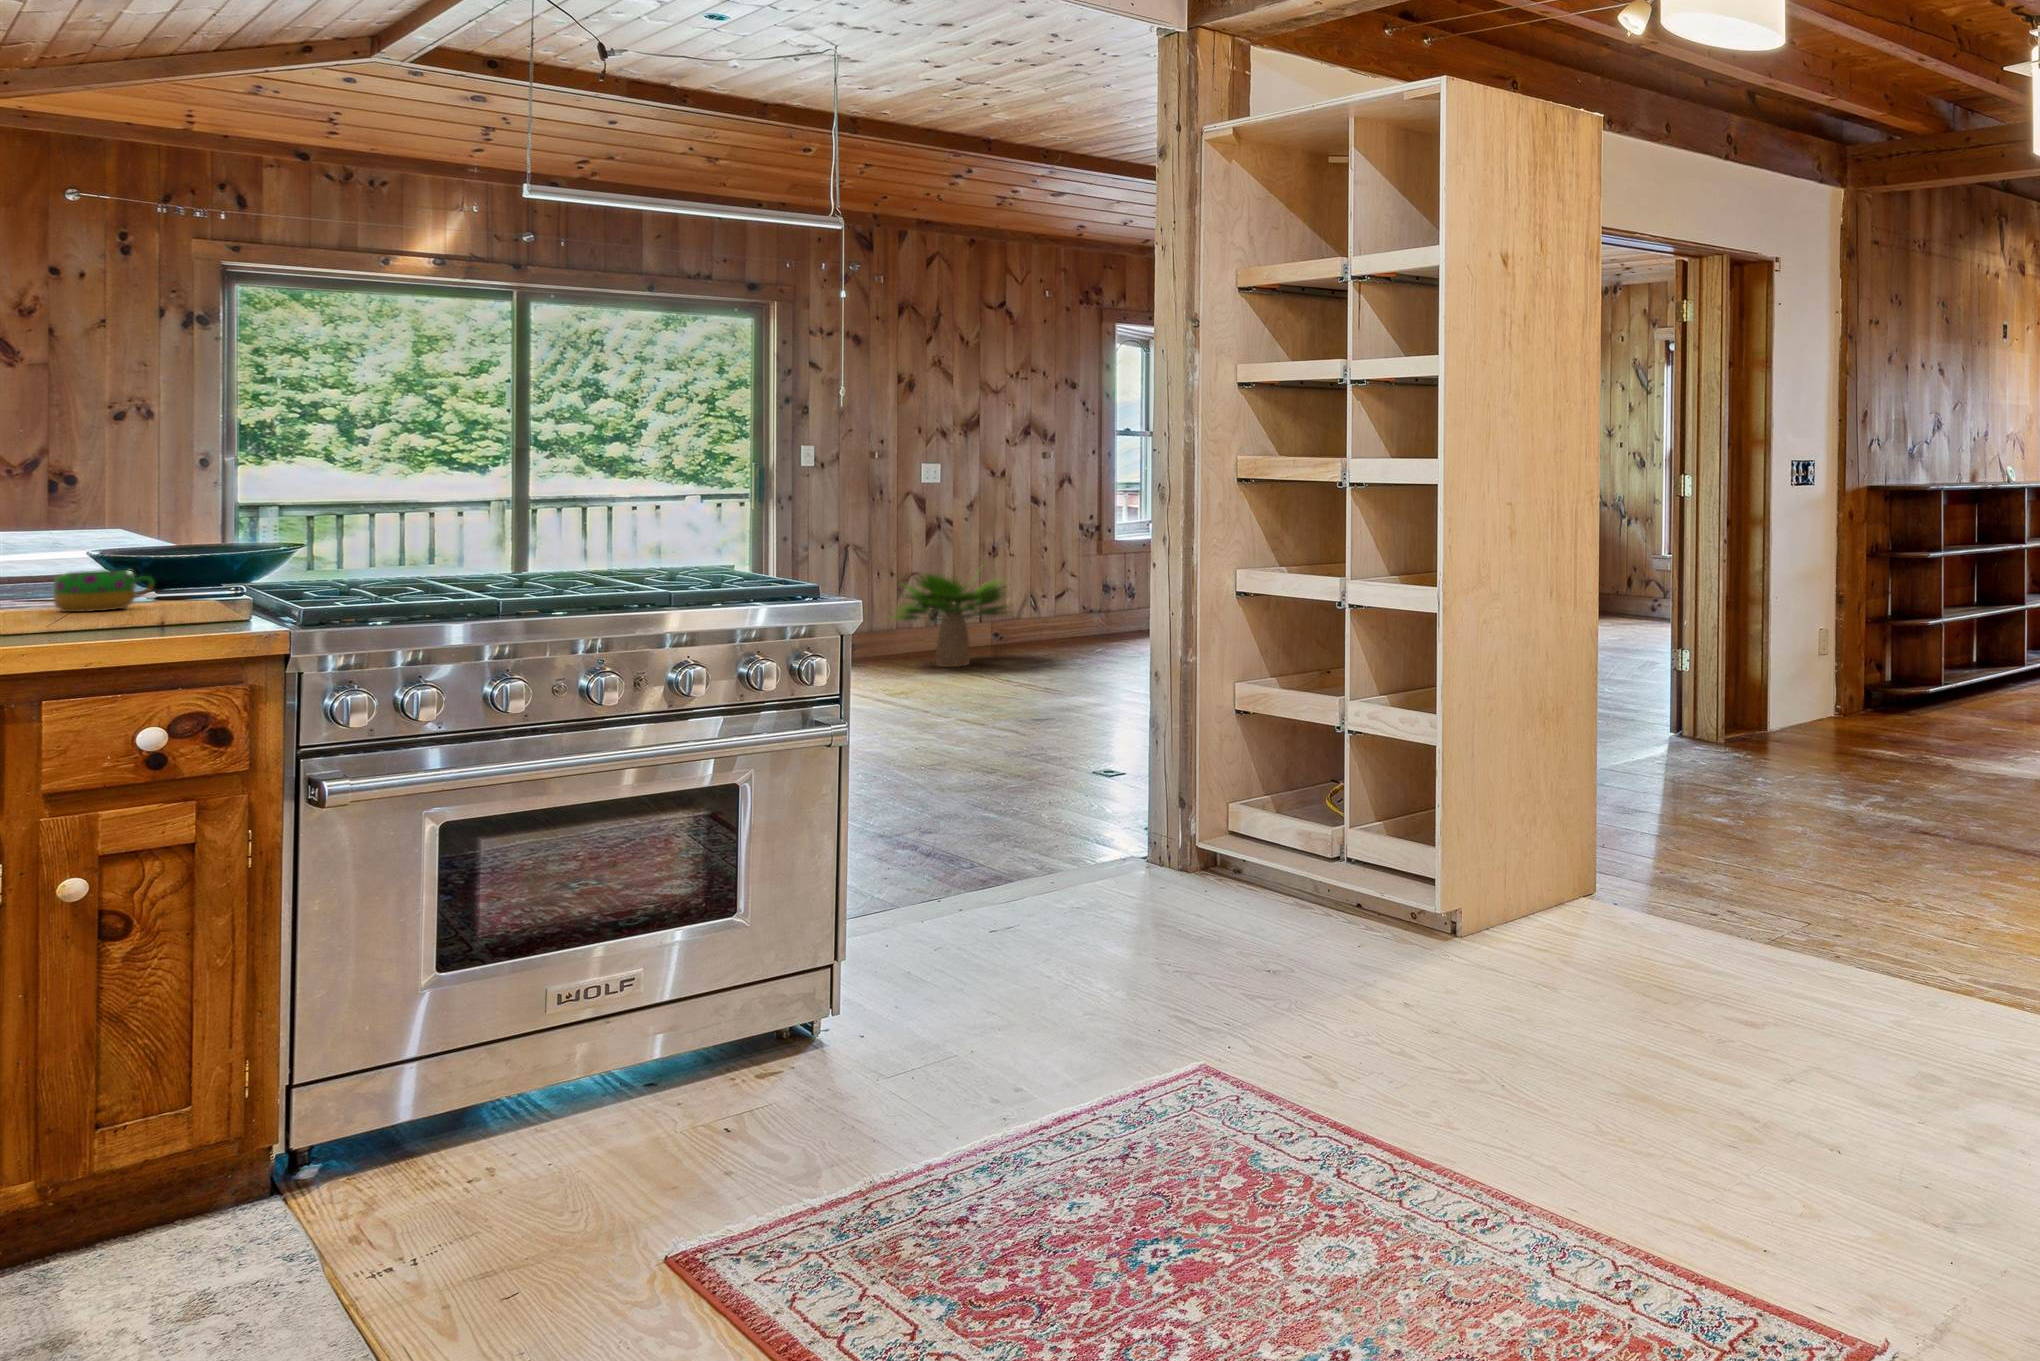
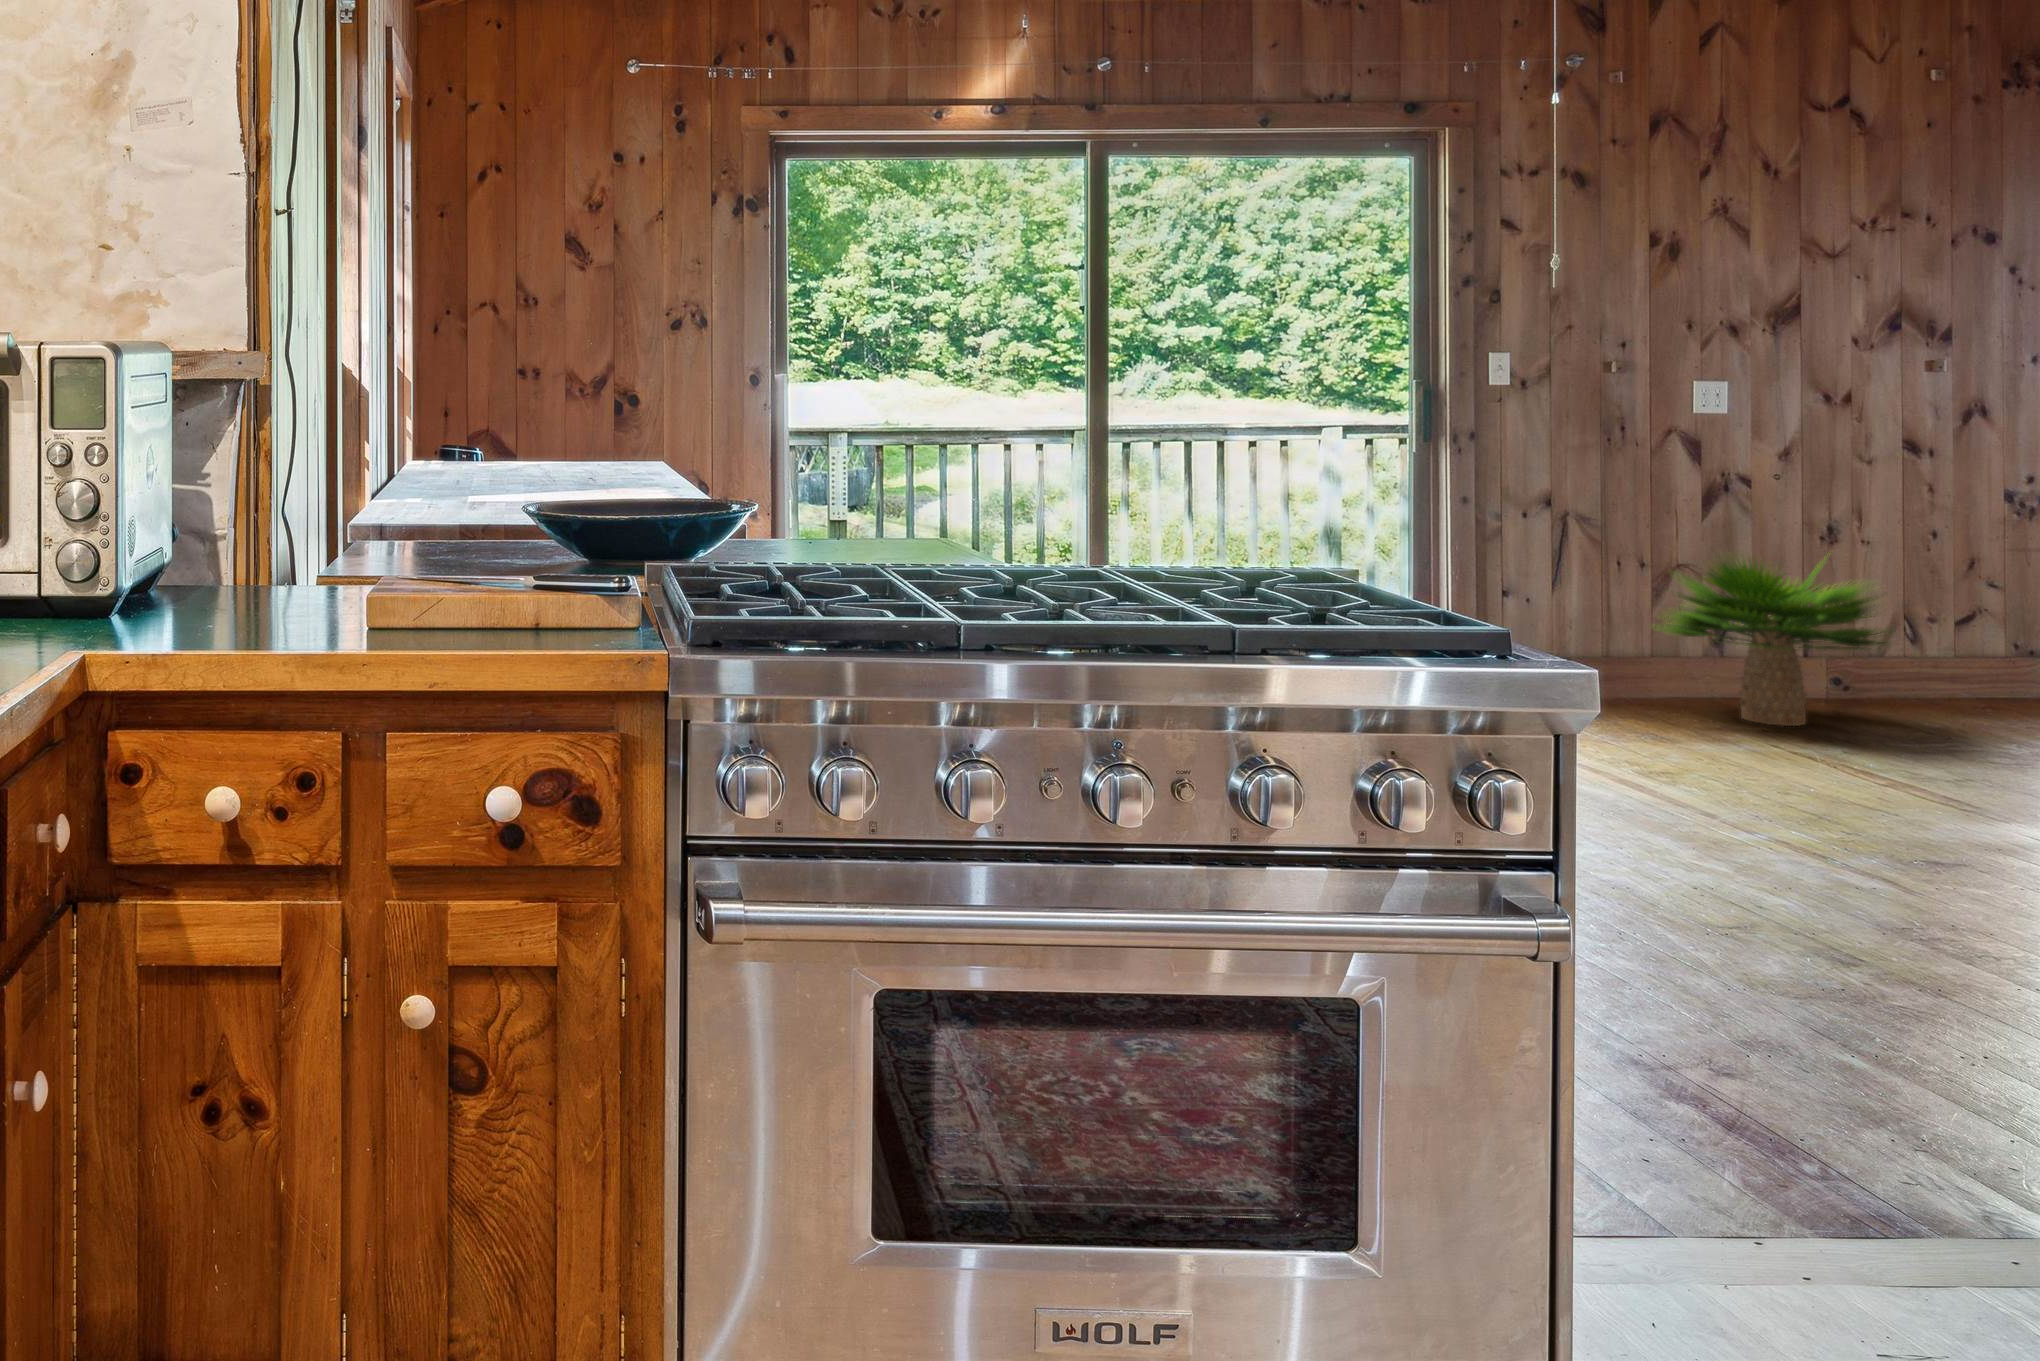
mug: present [53,570,155,612] -> none [459,535,553,593]

